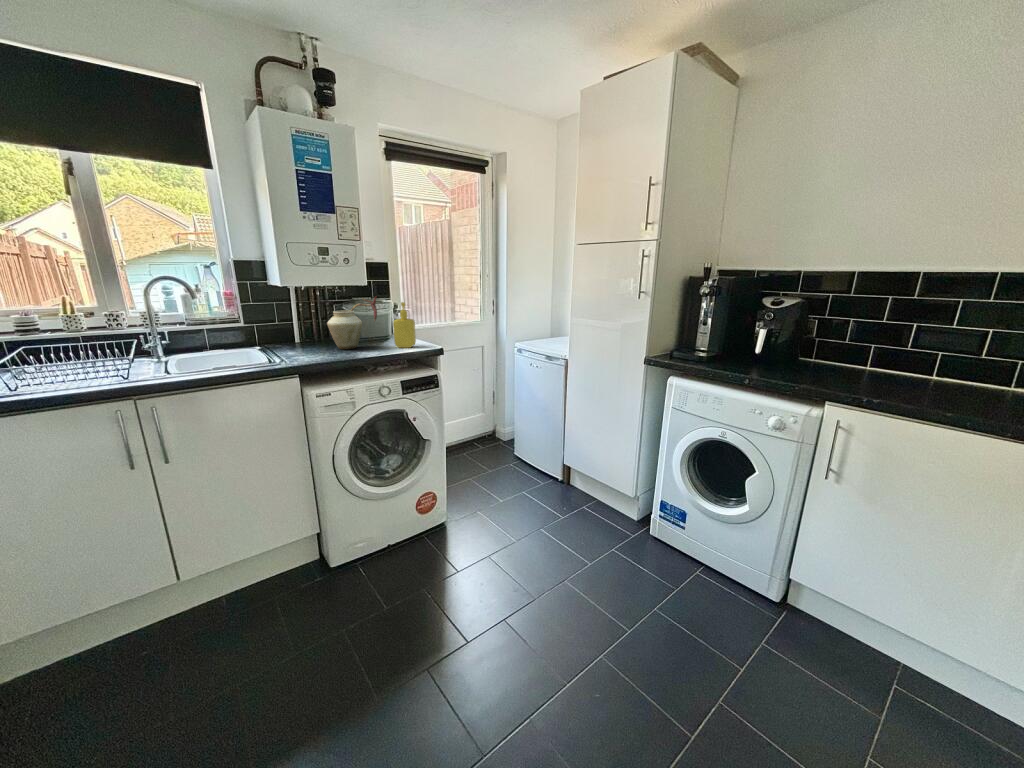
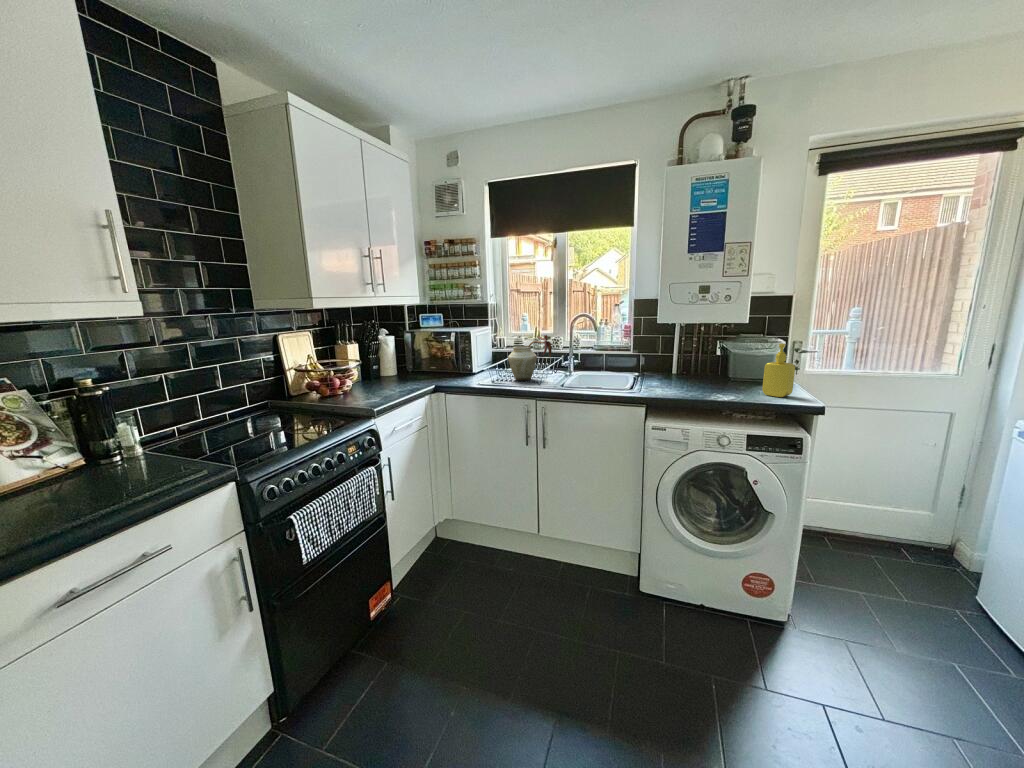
vase: present [327,296,377,349] -> present [508,335,552,381]

